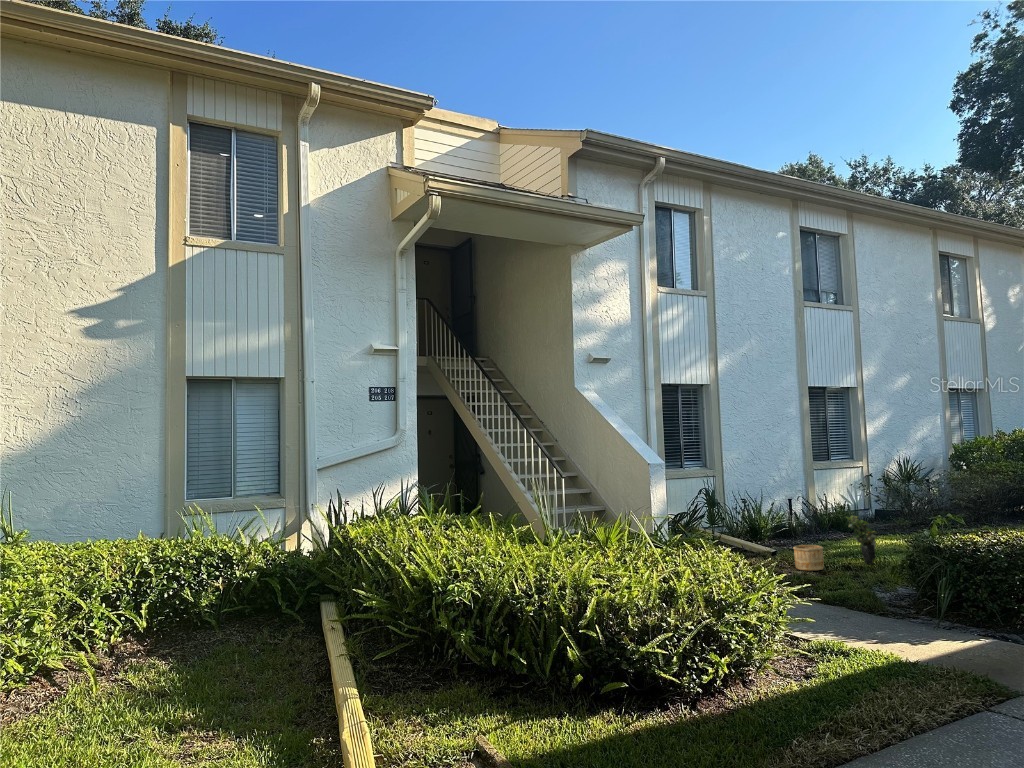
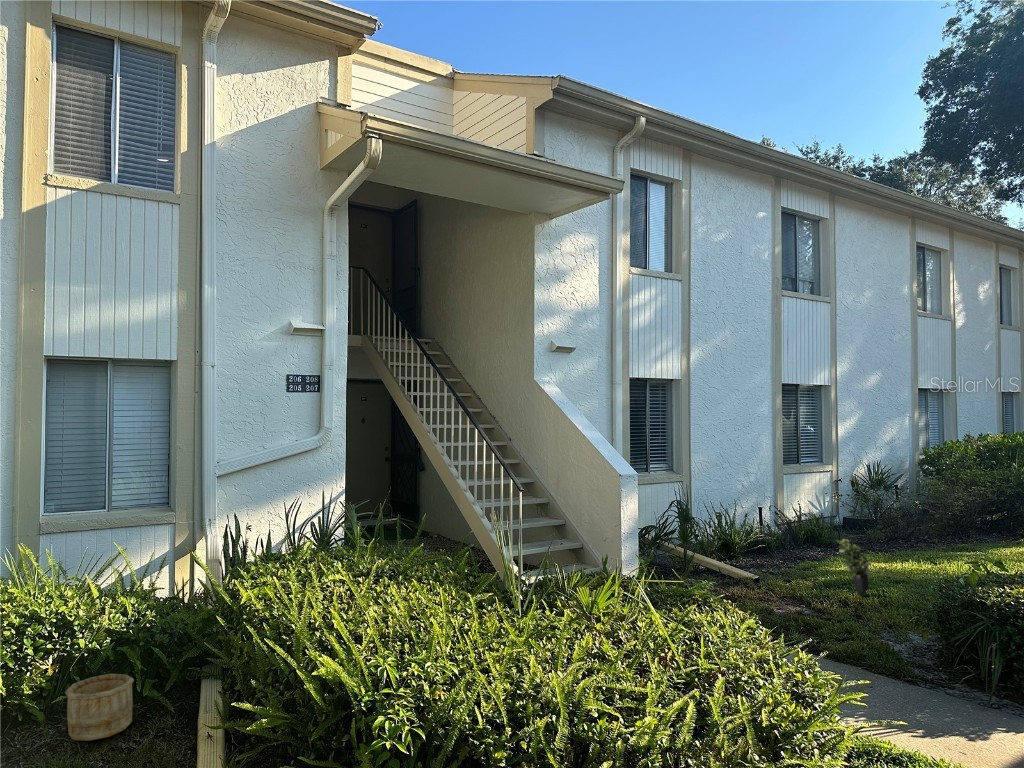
wooden bucket: present [793,545,824,571] -> present [65,674,134,741]

